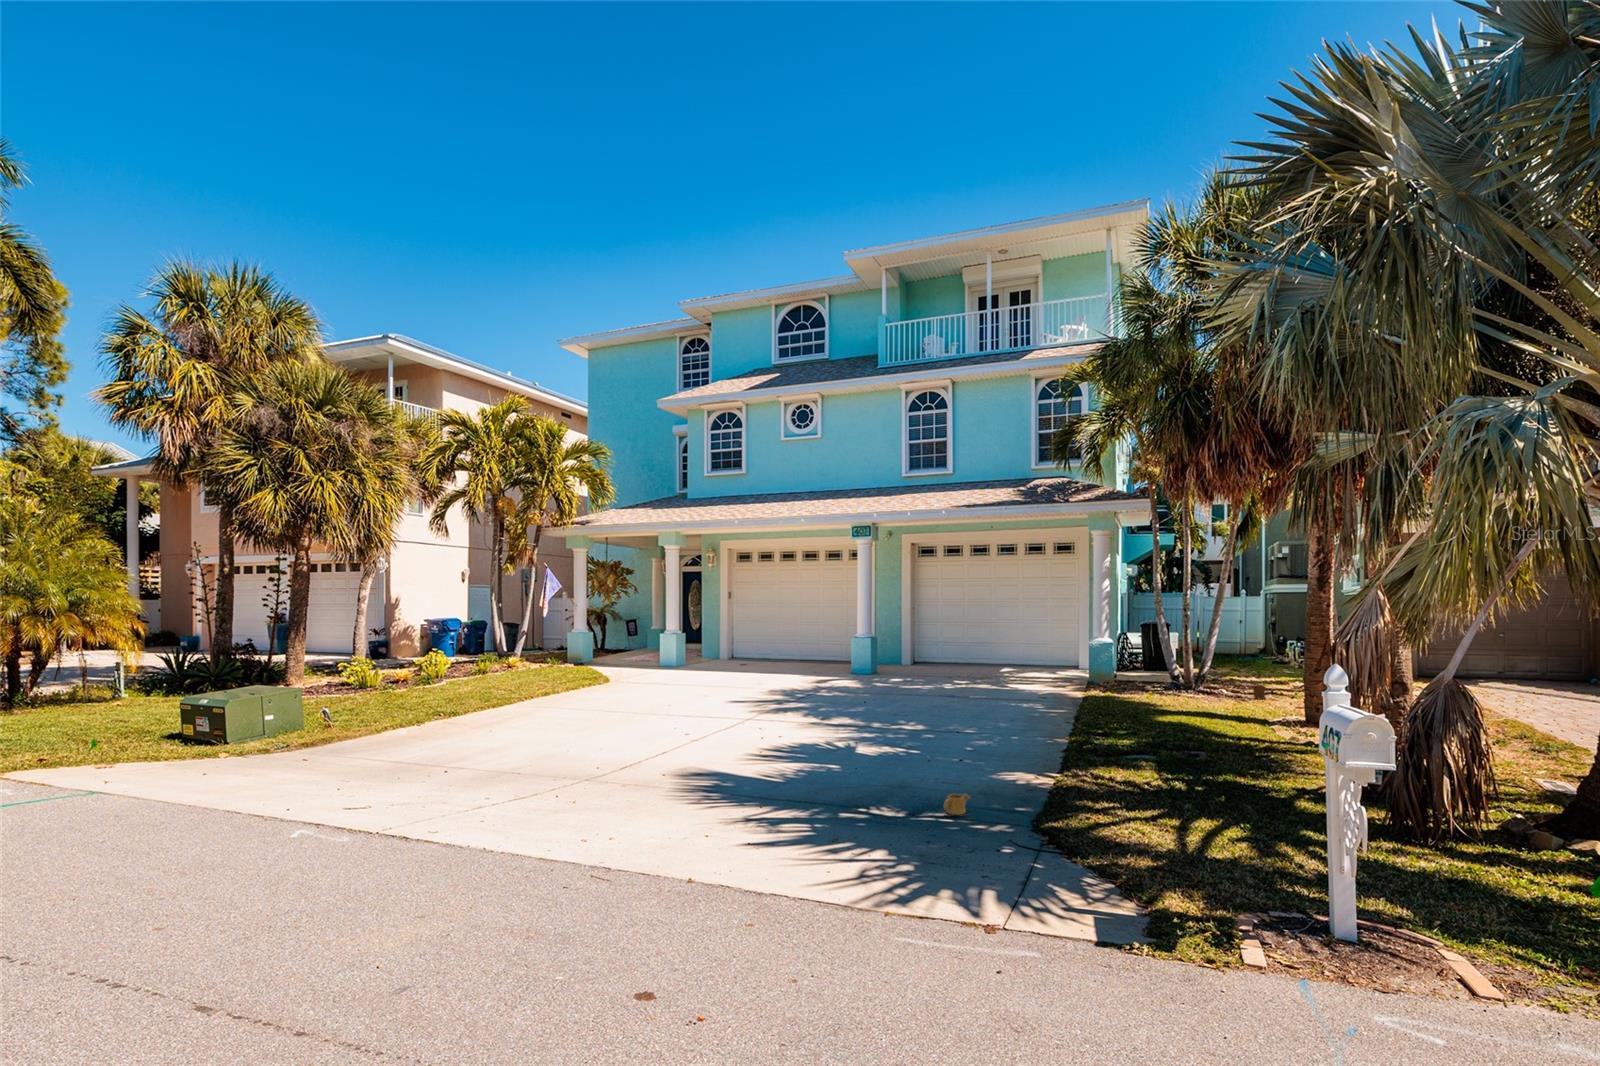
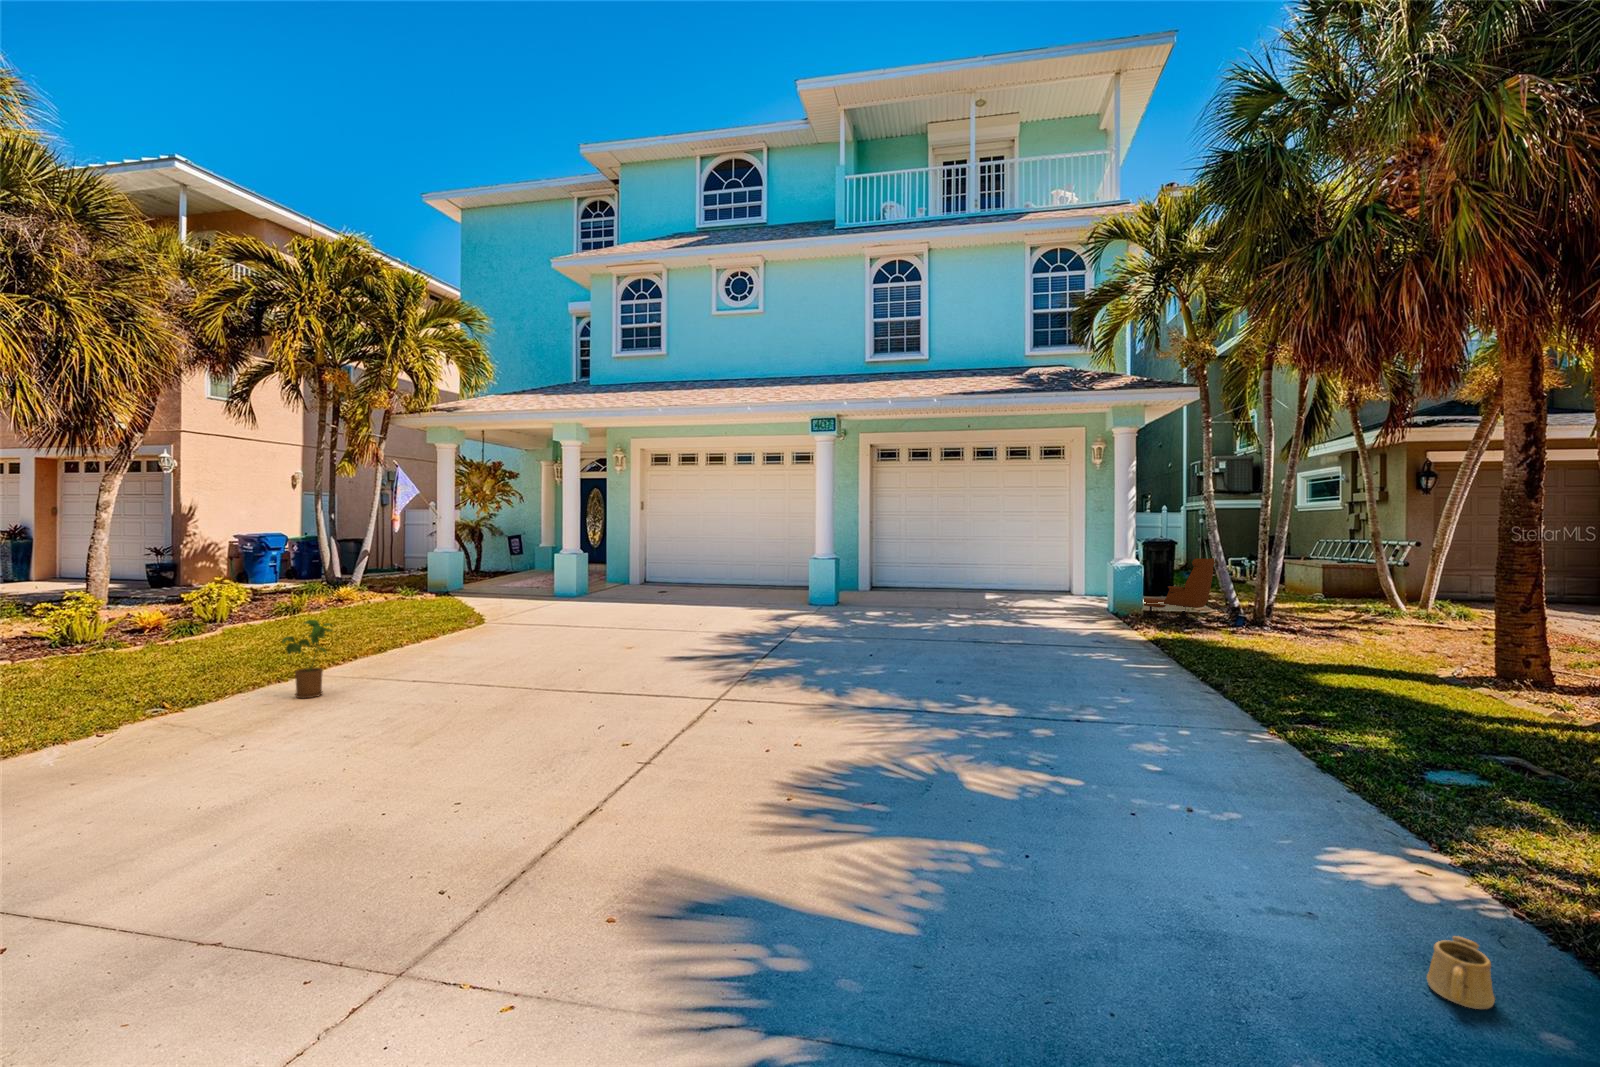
lounge chair: none [1117,636,1170,691] -> present [1139,558,1215,624]
house plant: present [1250,660,1271,699] -> present [282,620,333,698]

